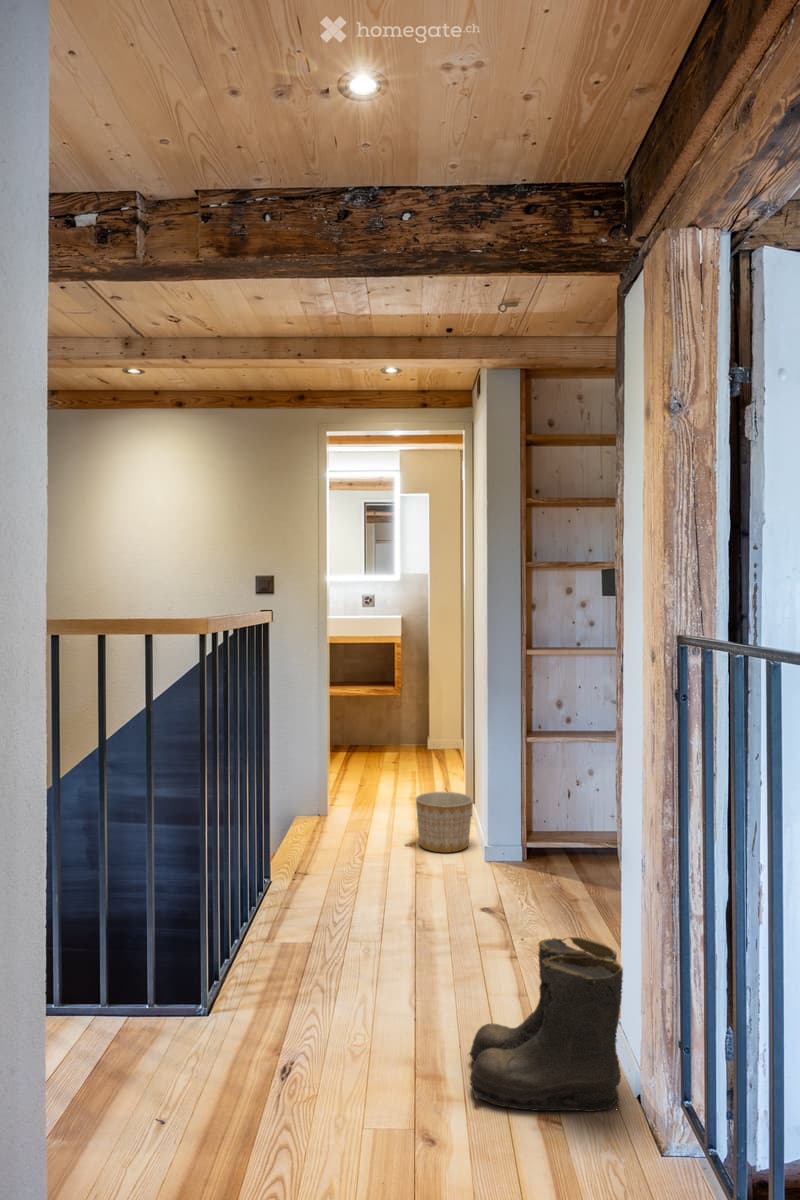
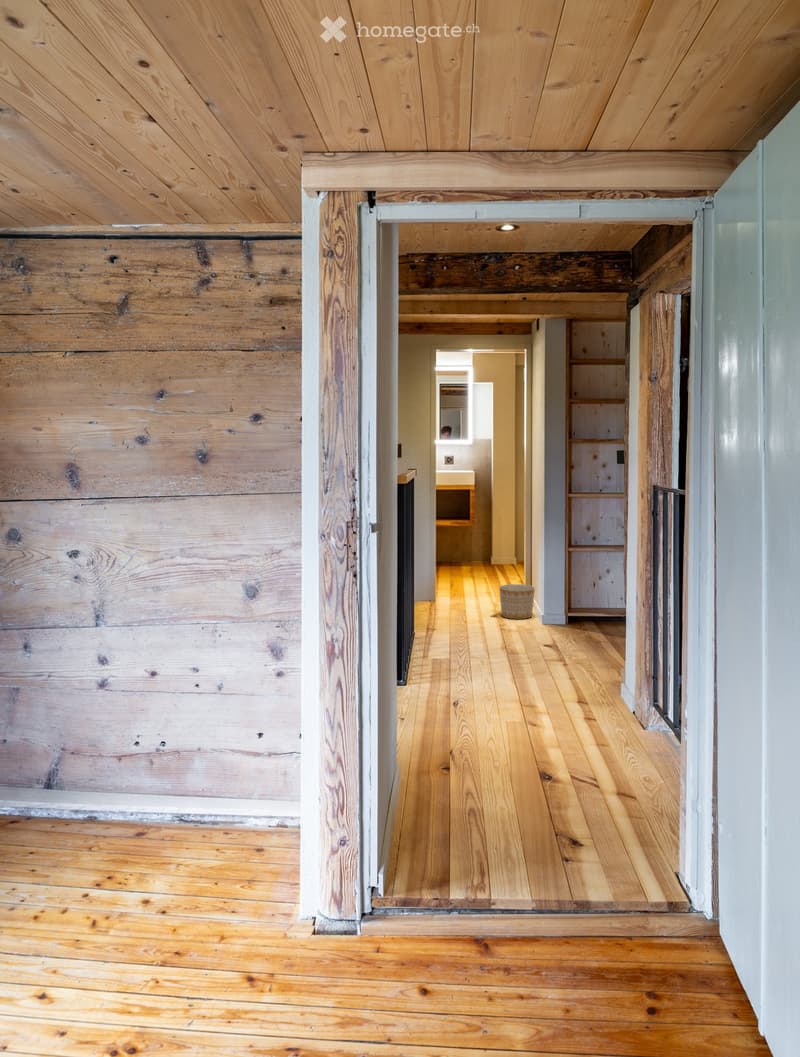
boots: present [469,937,623,1111] -> none [549,635,625,707]

